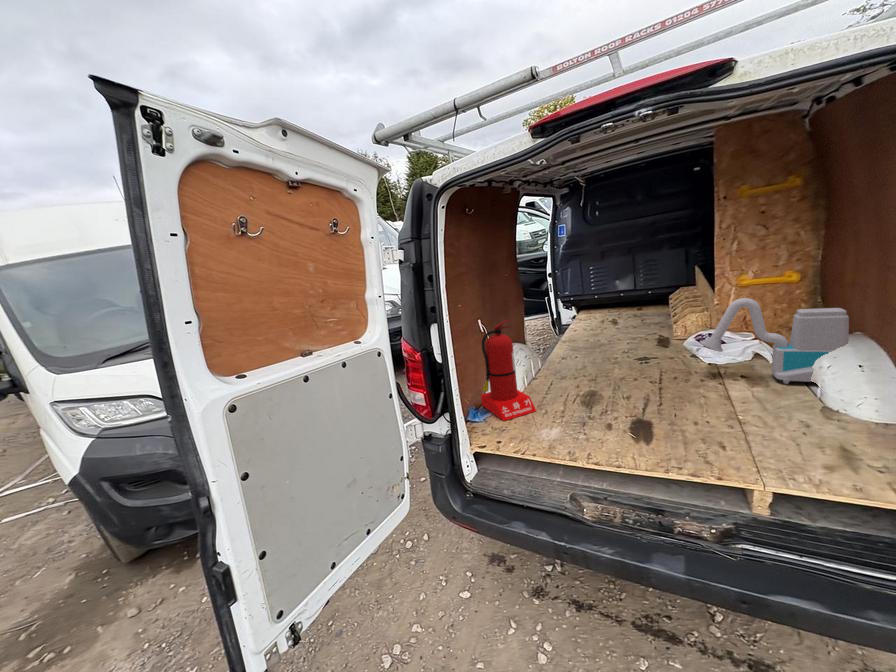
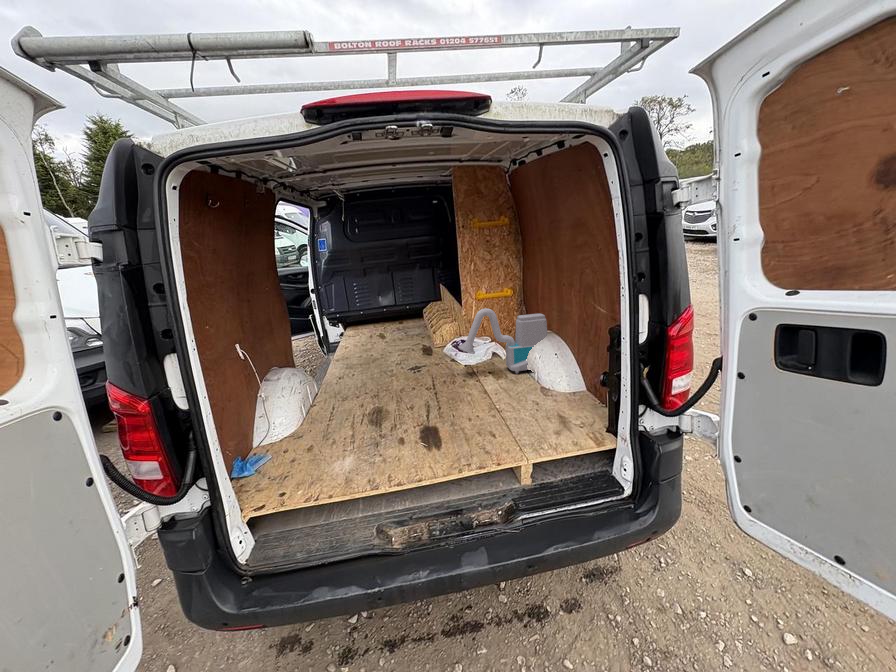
fire extinguisher: present [481,320,536,421] -> none [245,341,323,463]

